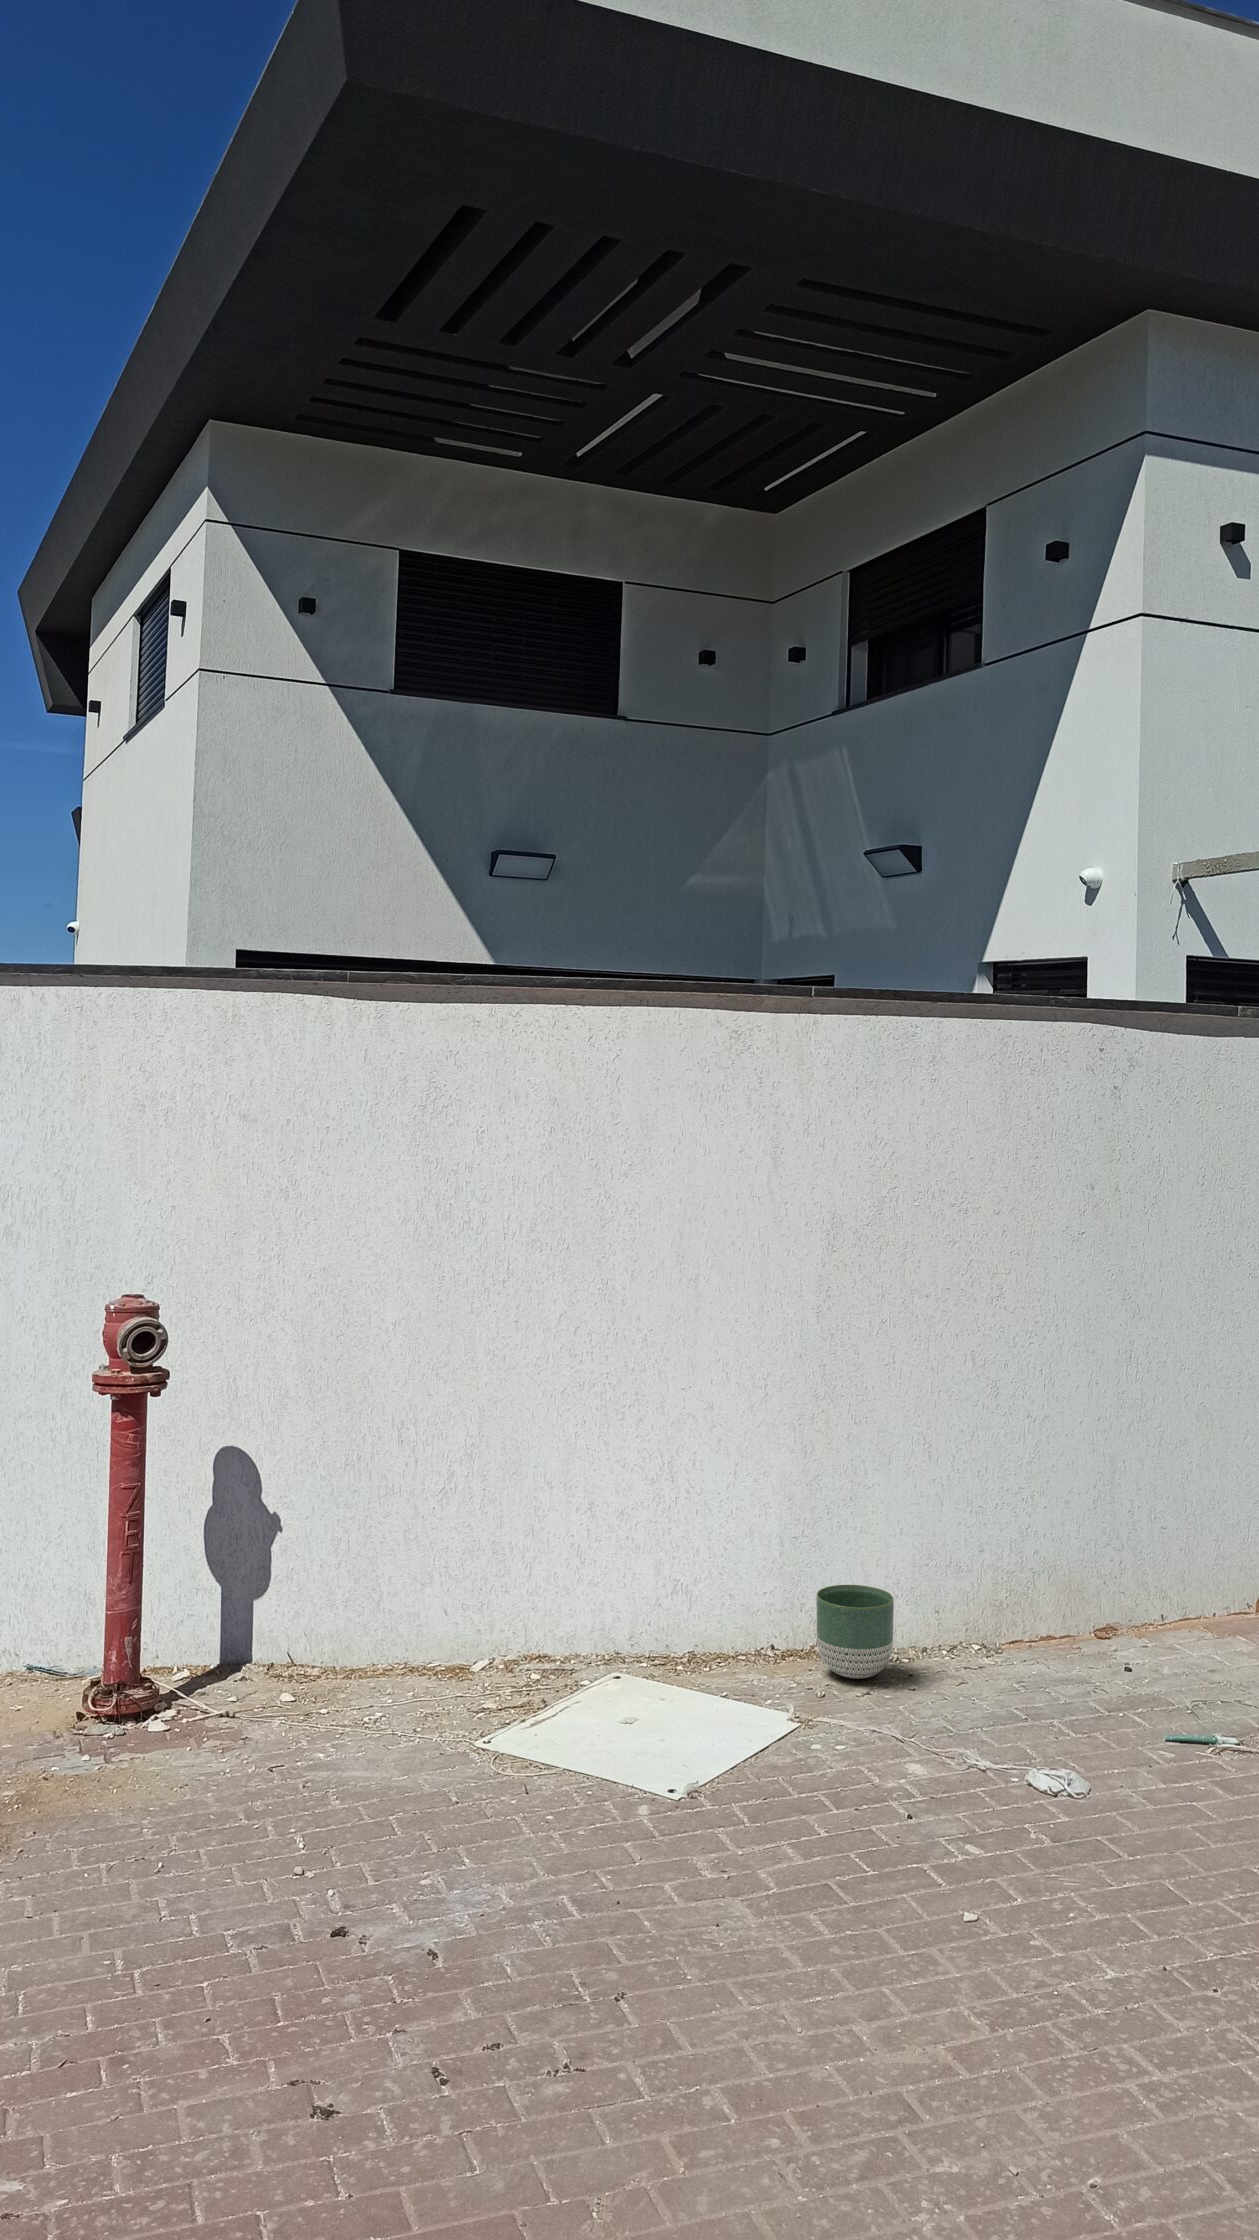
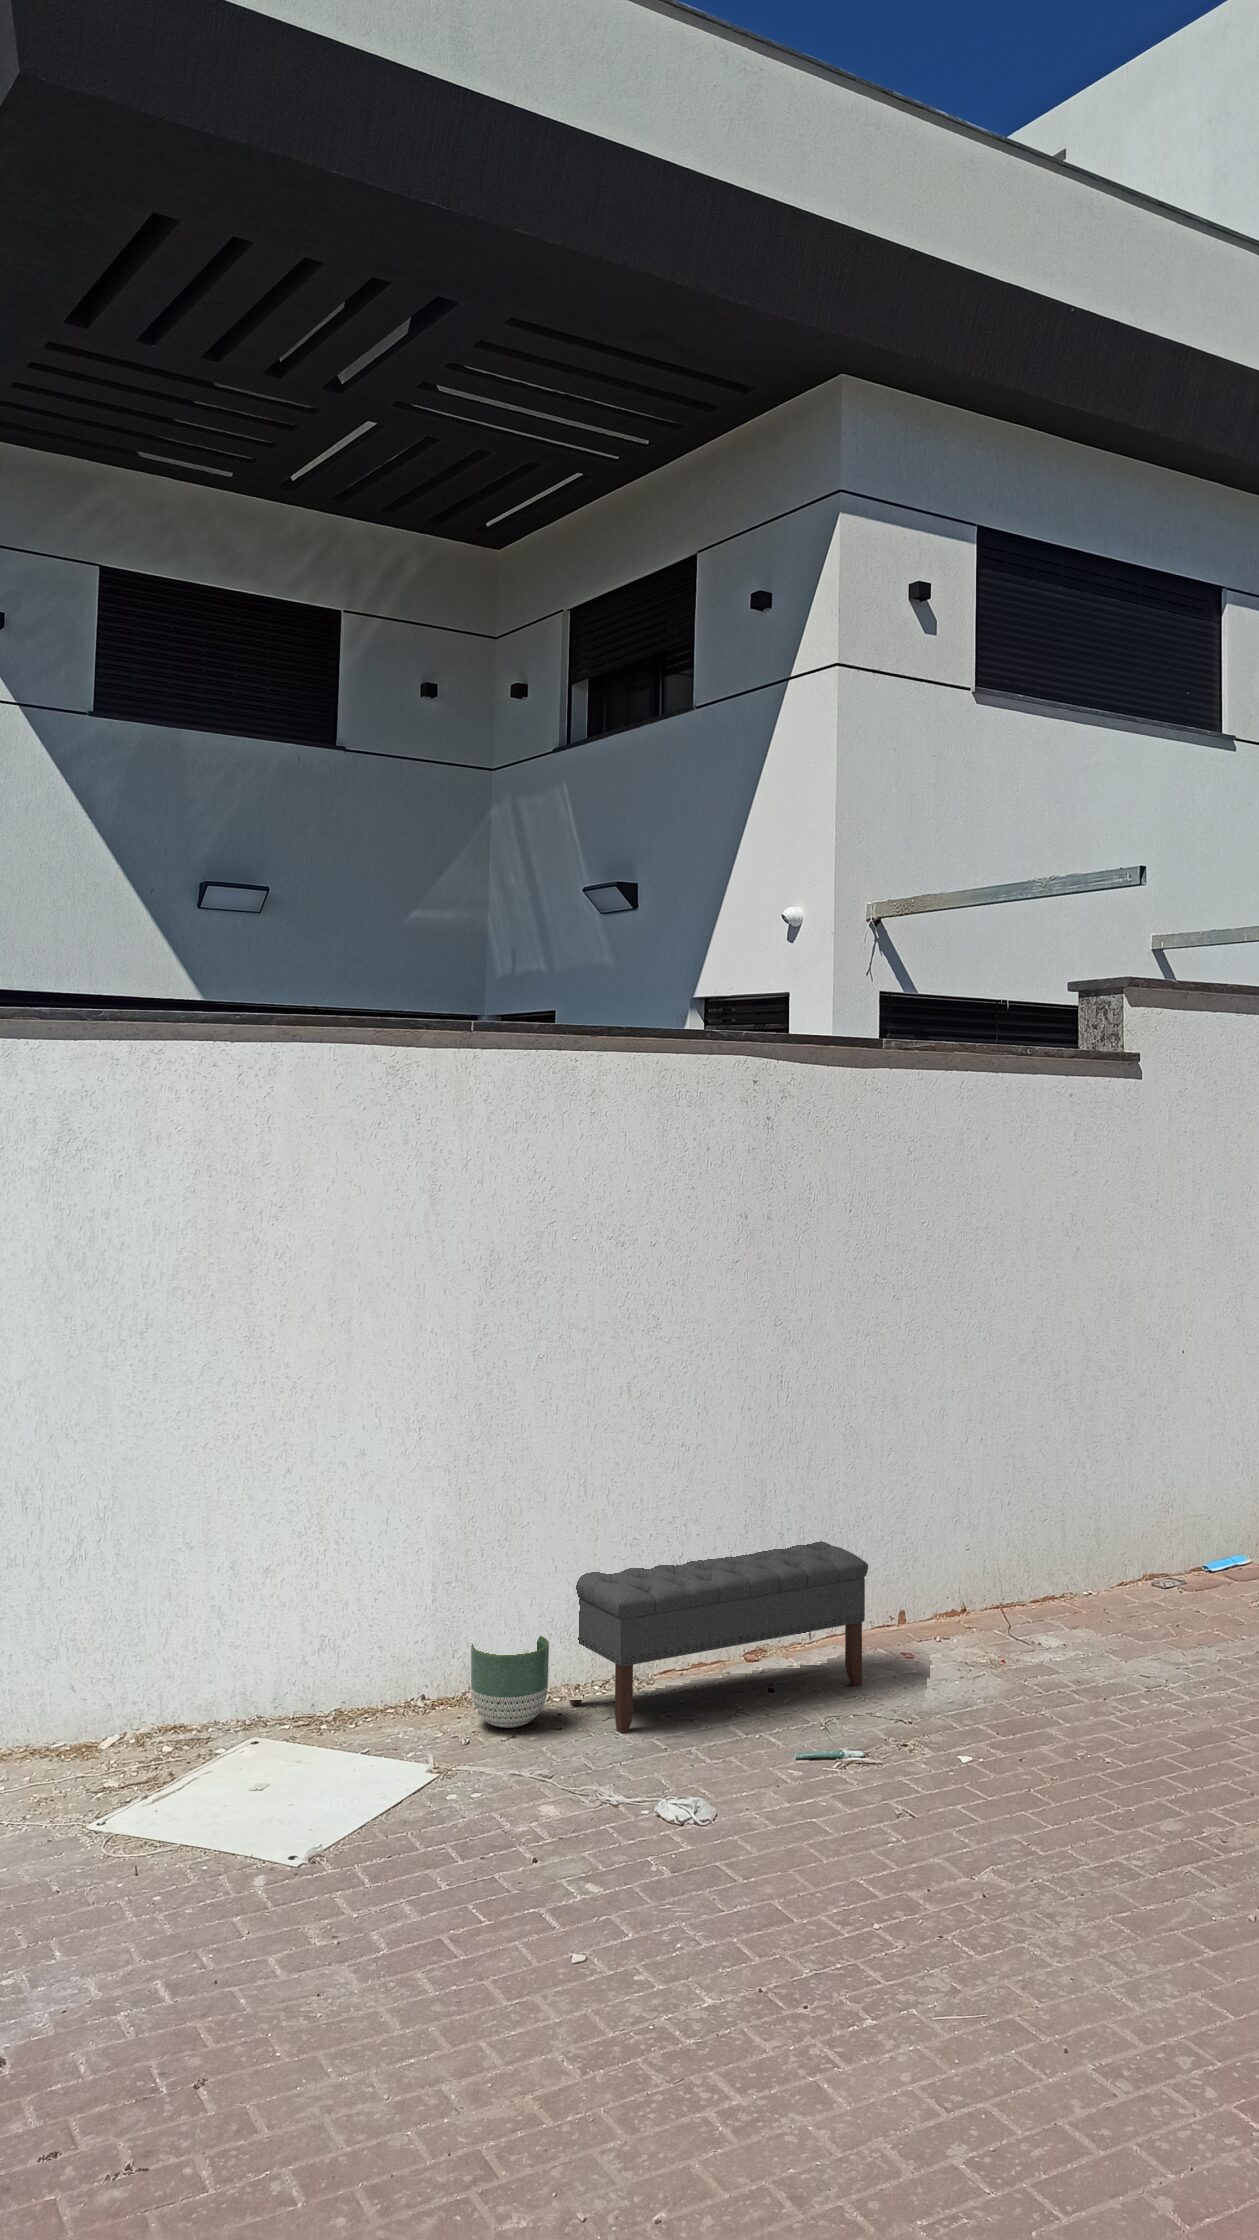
bench: none [906,1507,1218,1695] -> present [570,1541,868,1734]

